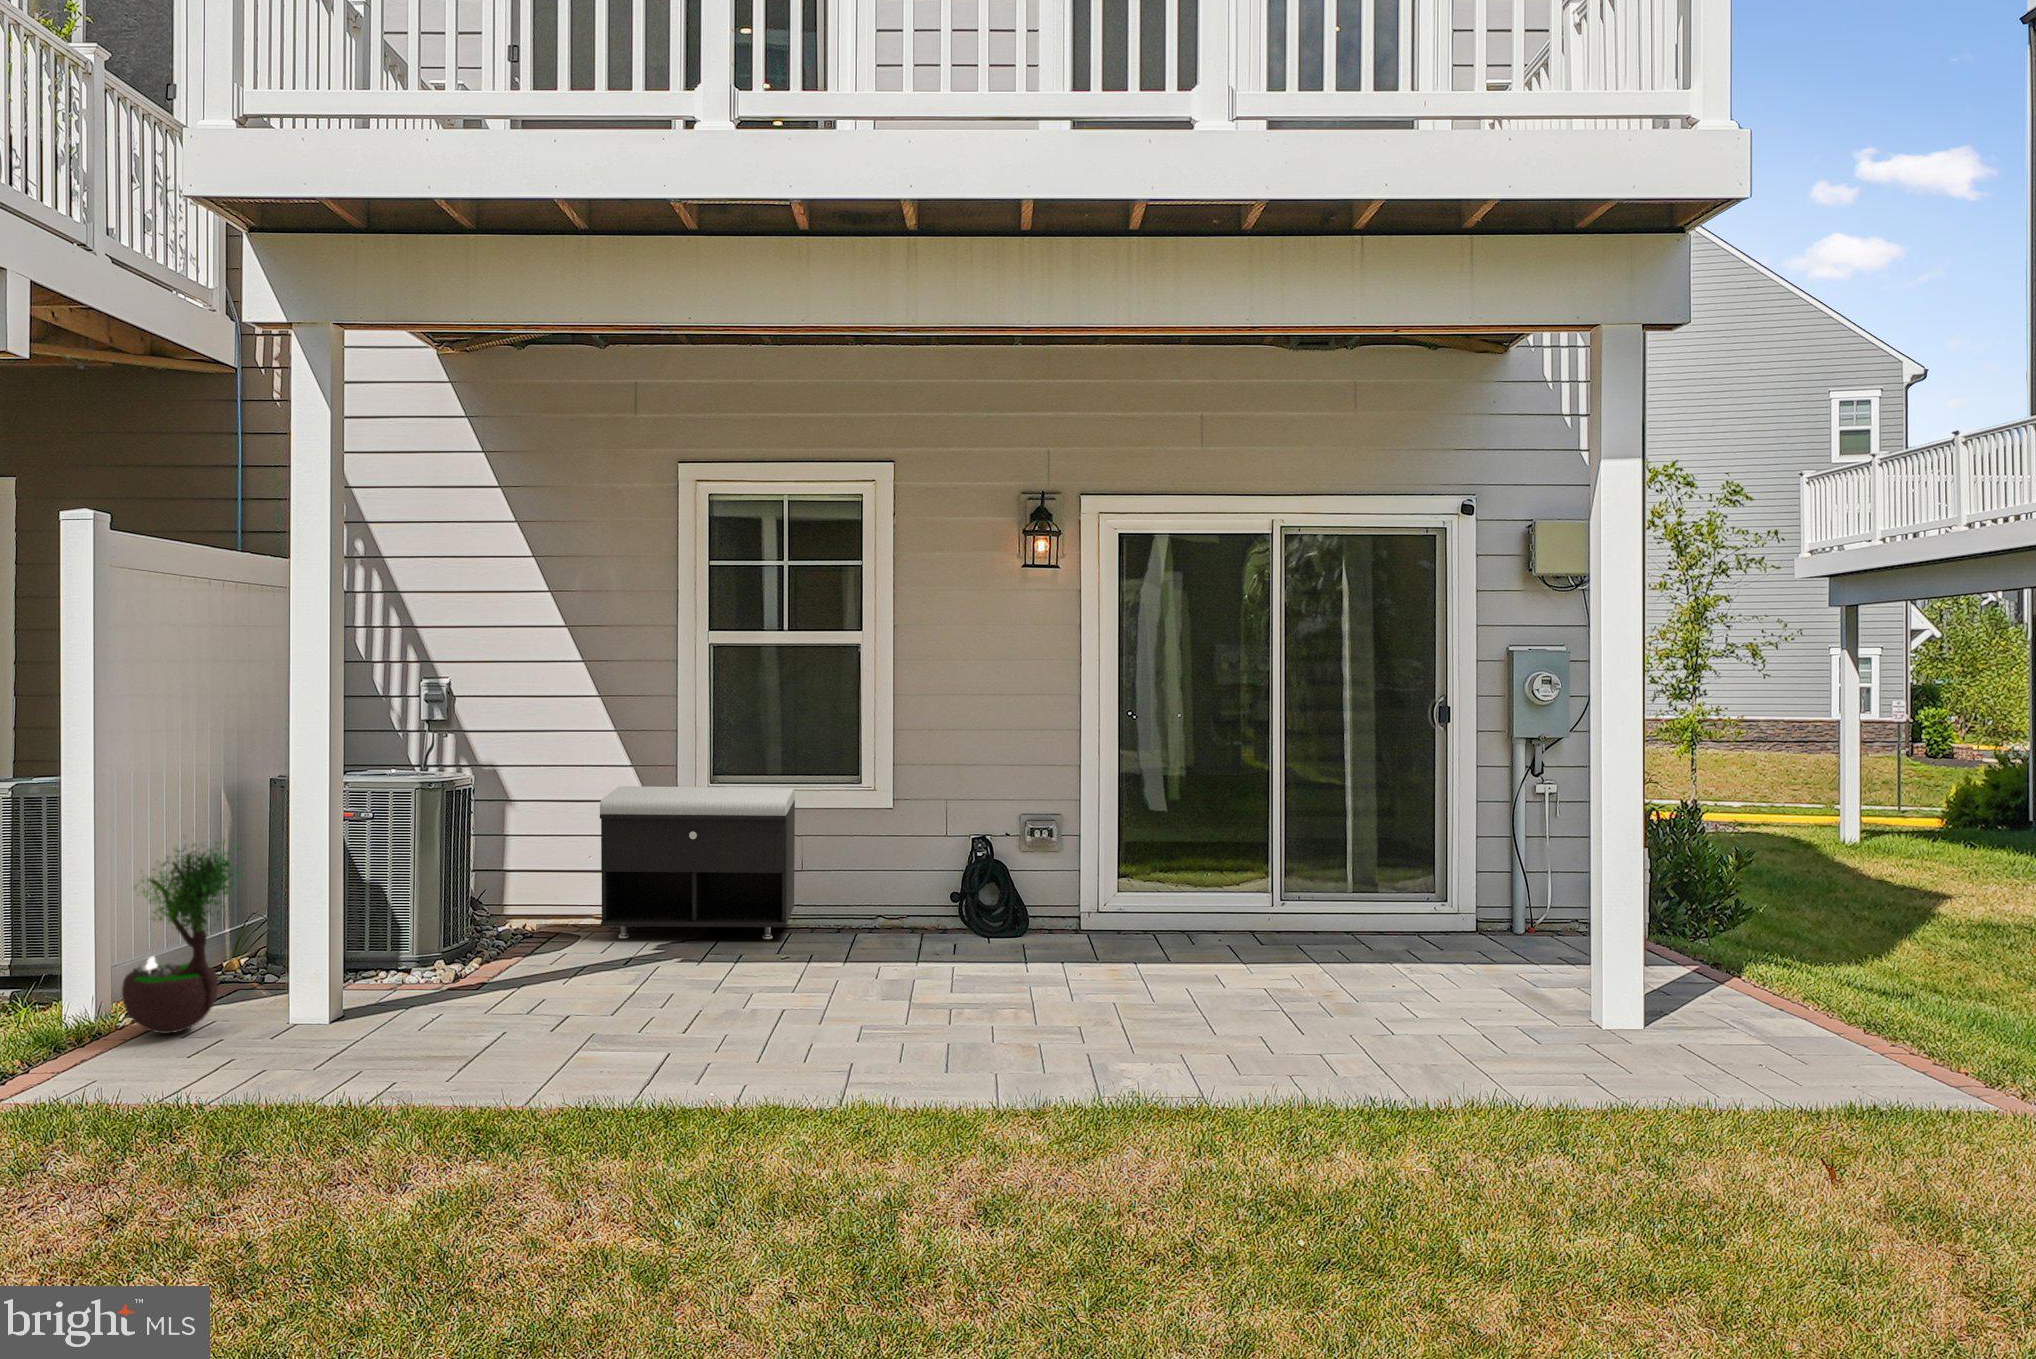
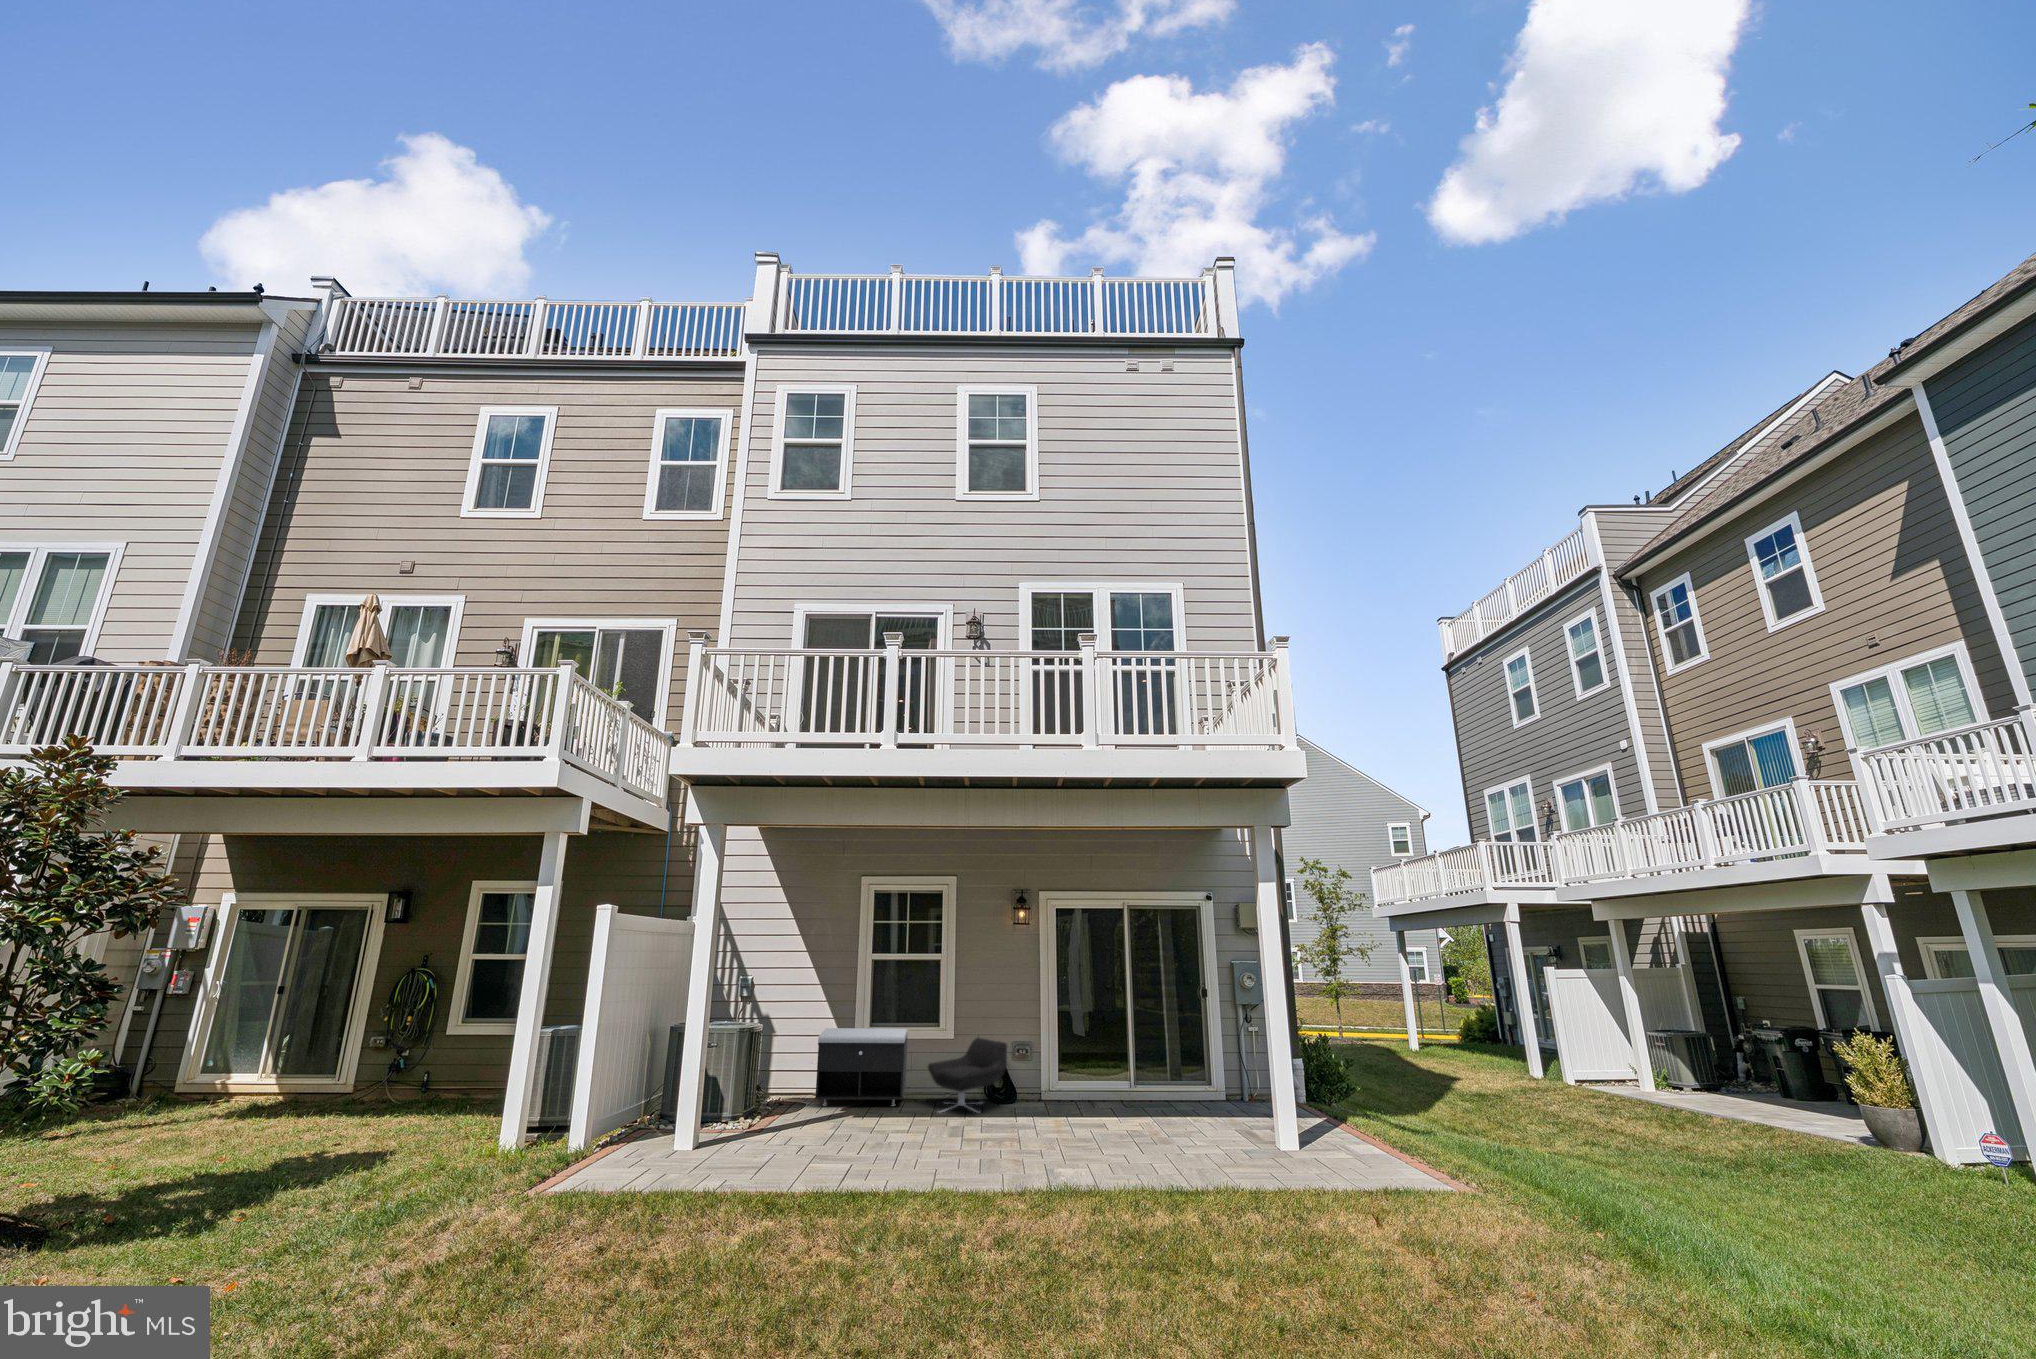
lounge chair: none [839,806,1011,953] -> present [928,1038,1008,1112]
potted tree: present [122,843,241,1034] -> none [598,1056,661,1156]

